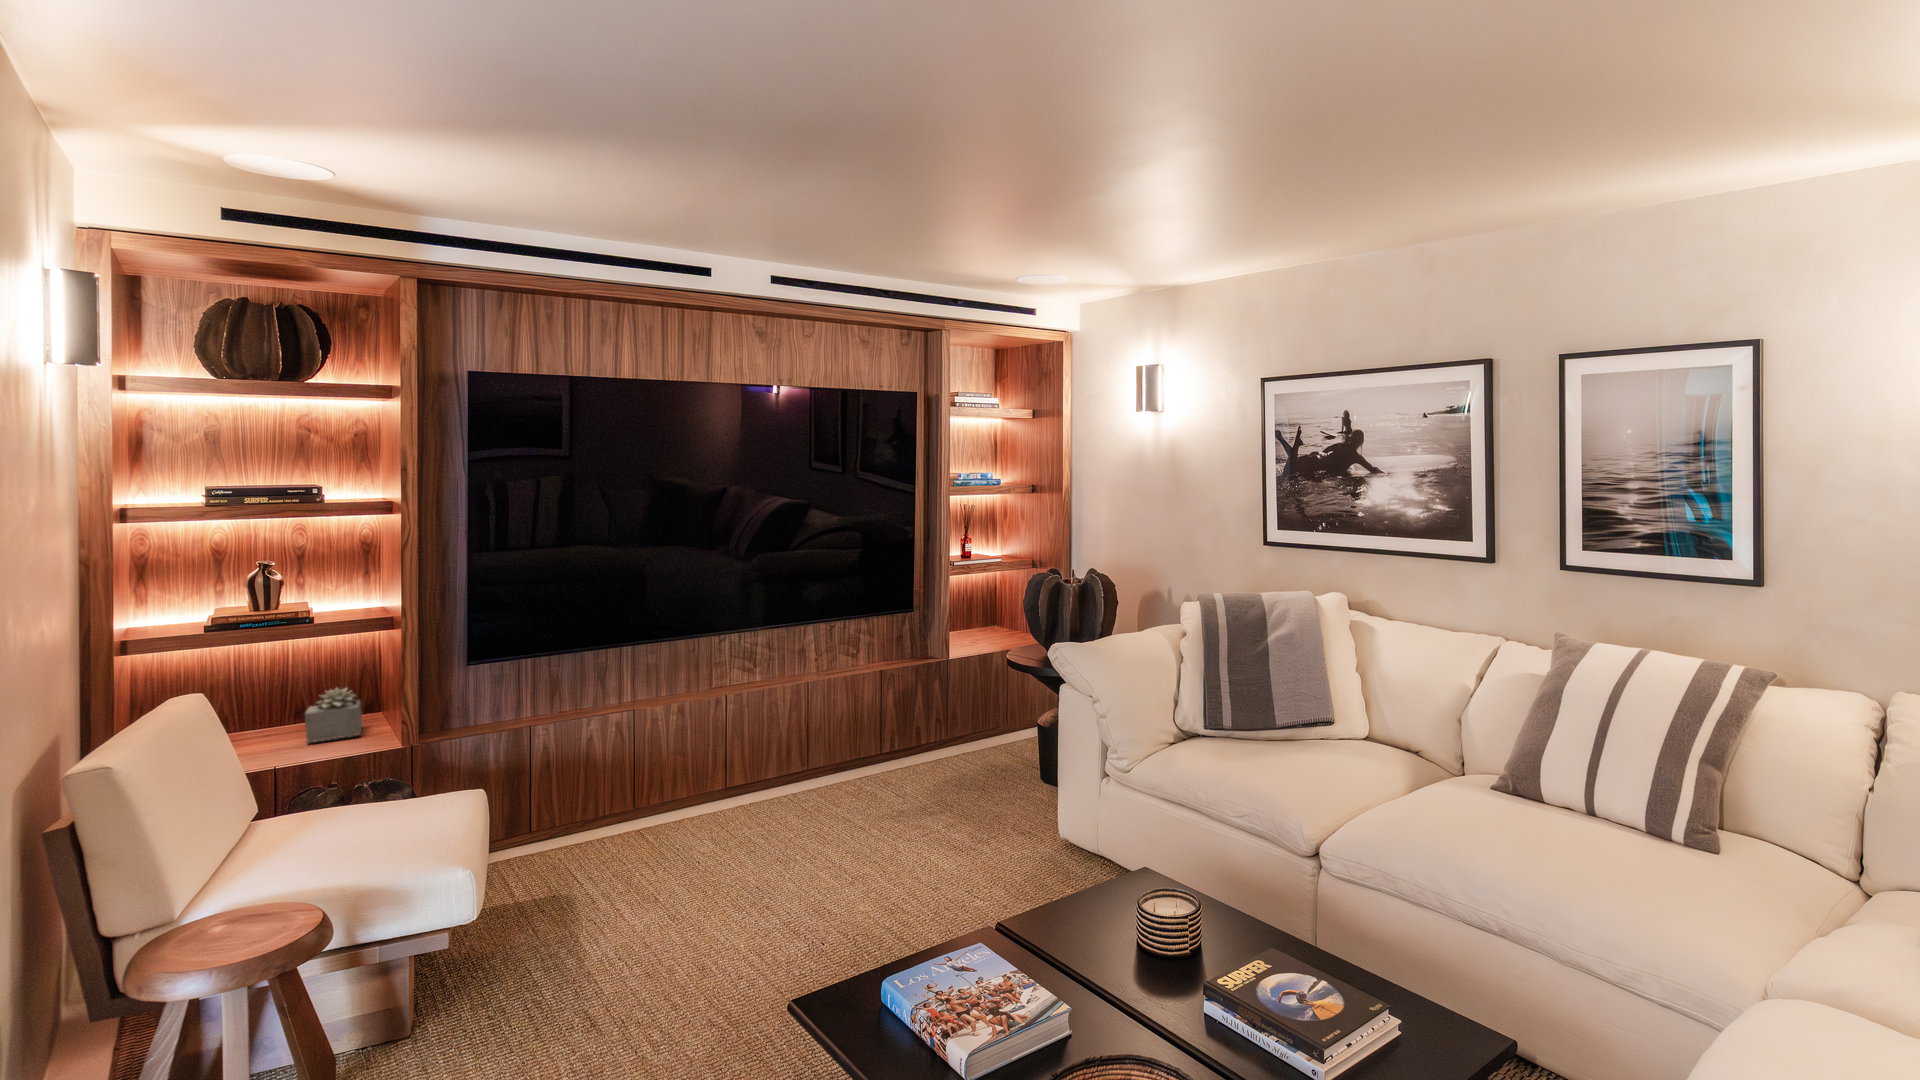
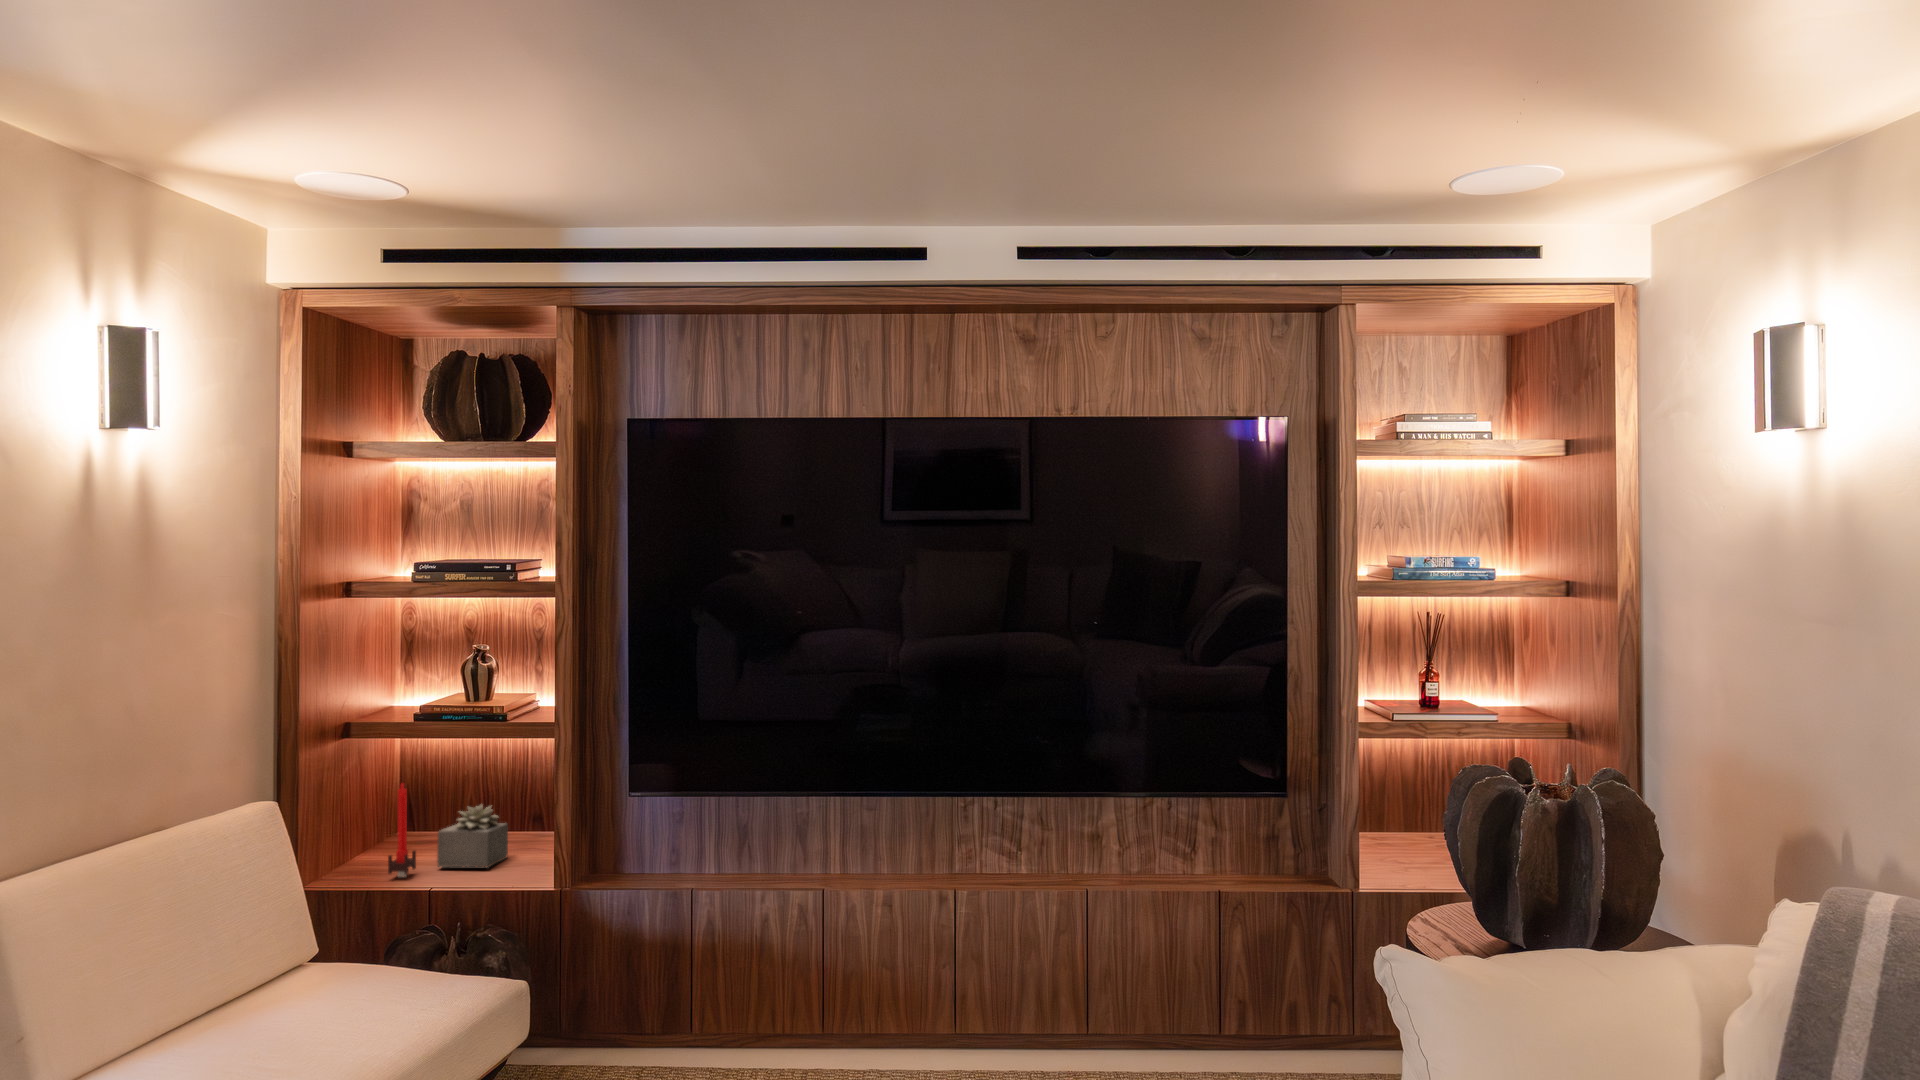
candle: none [268,677,290,755] -> present [388,784,416,877]

